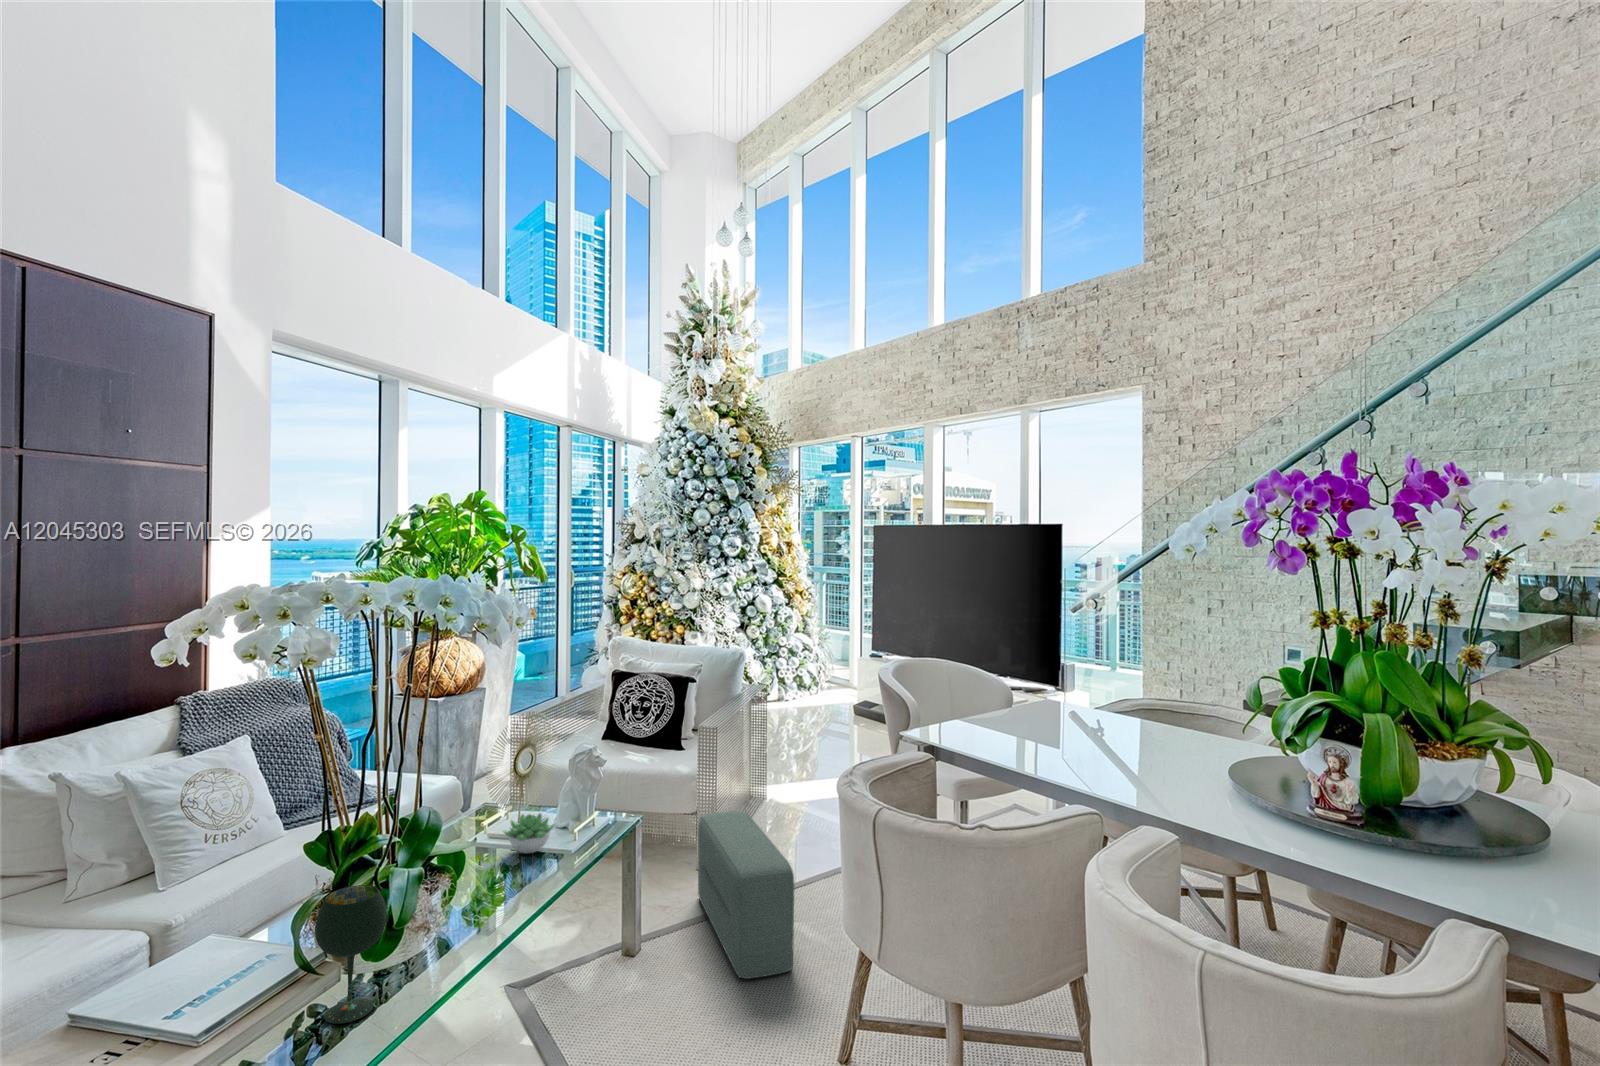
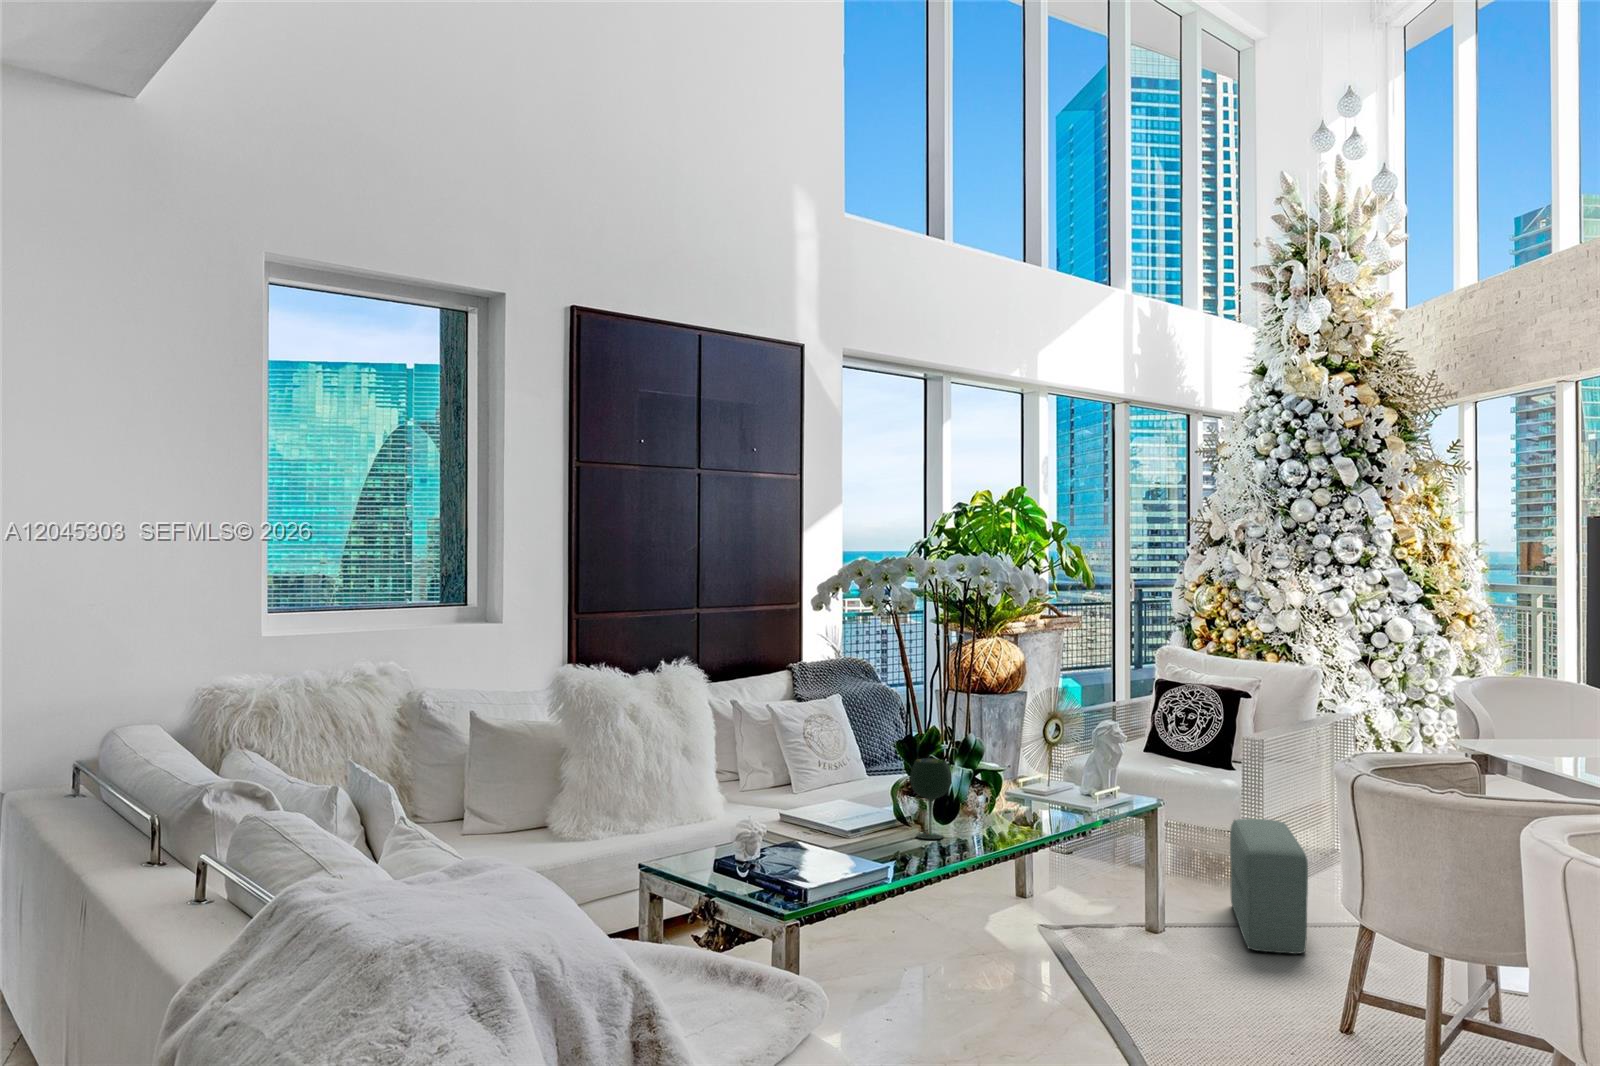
succulent plant: present [503,813,555,853] -> none [1032,770,1078,801]

